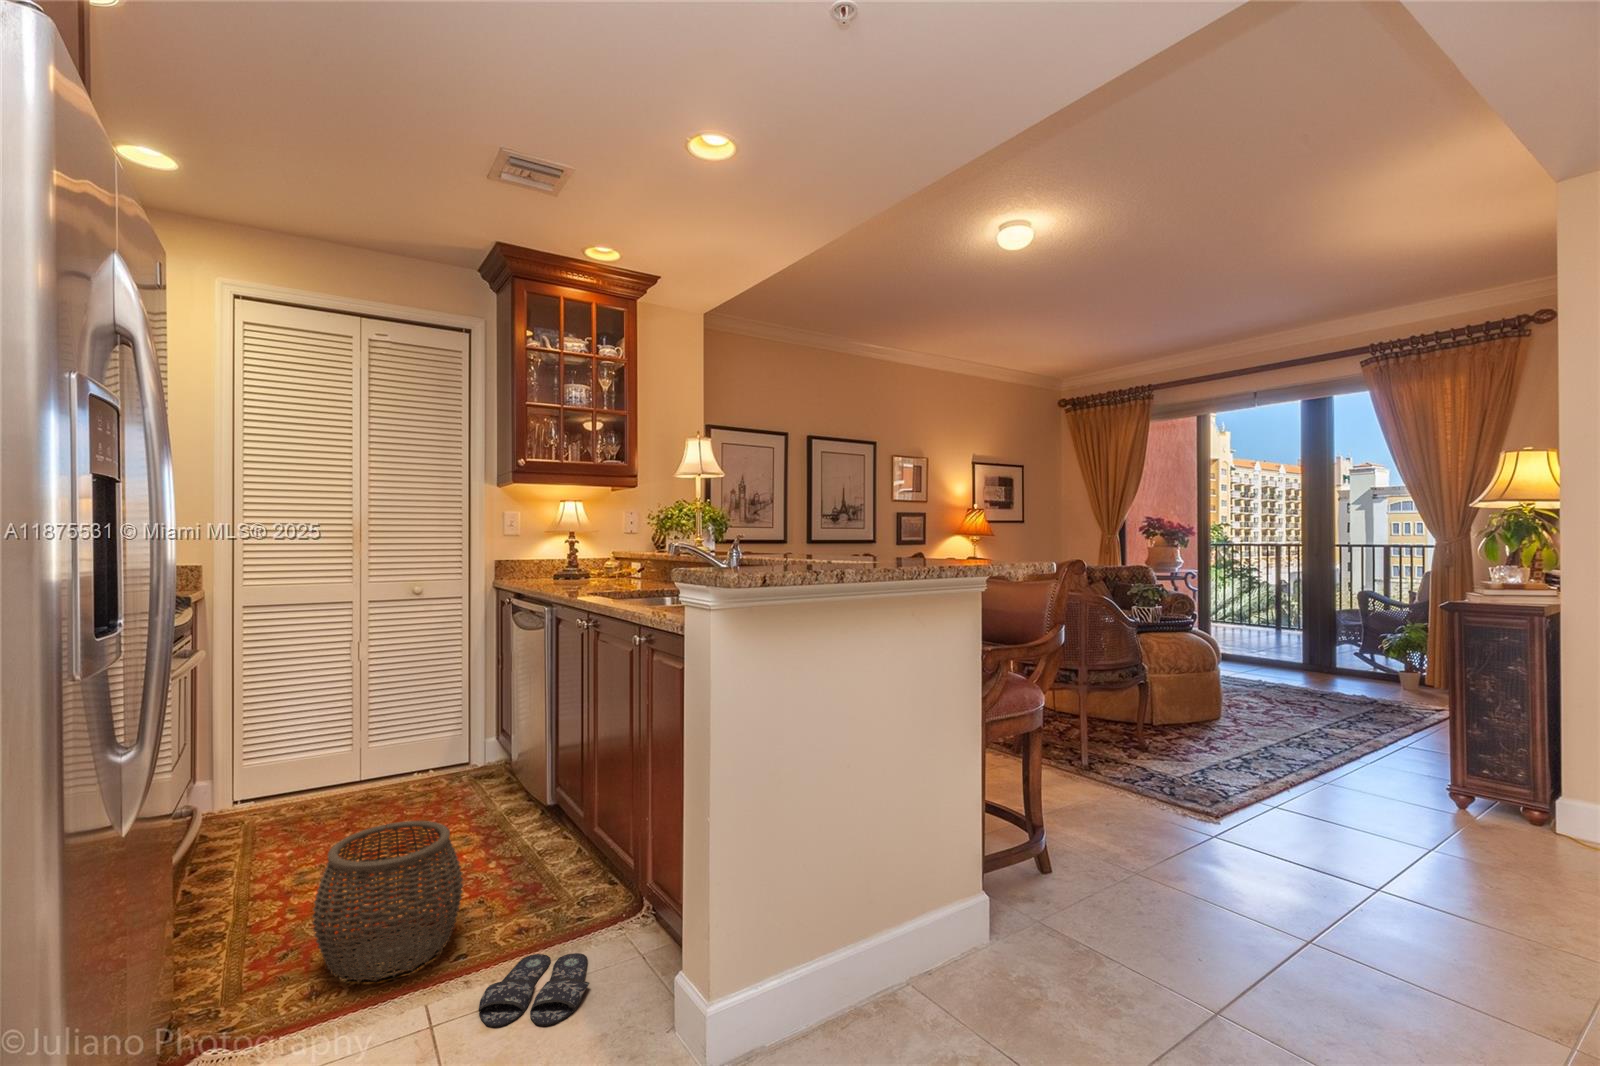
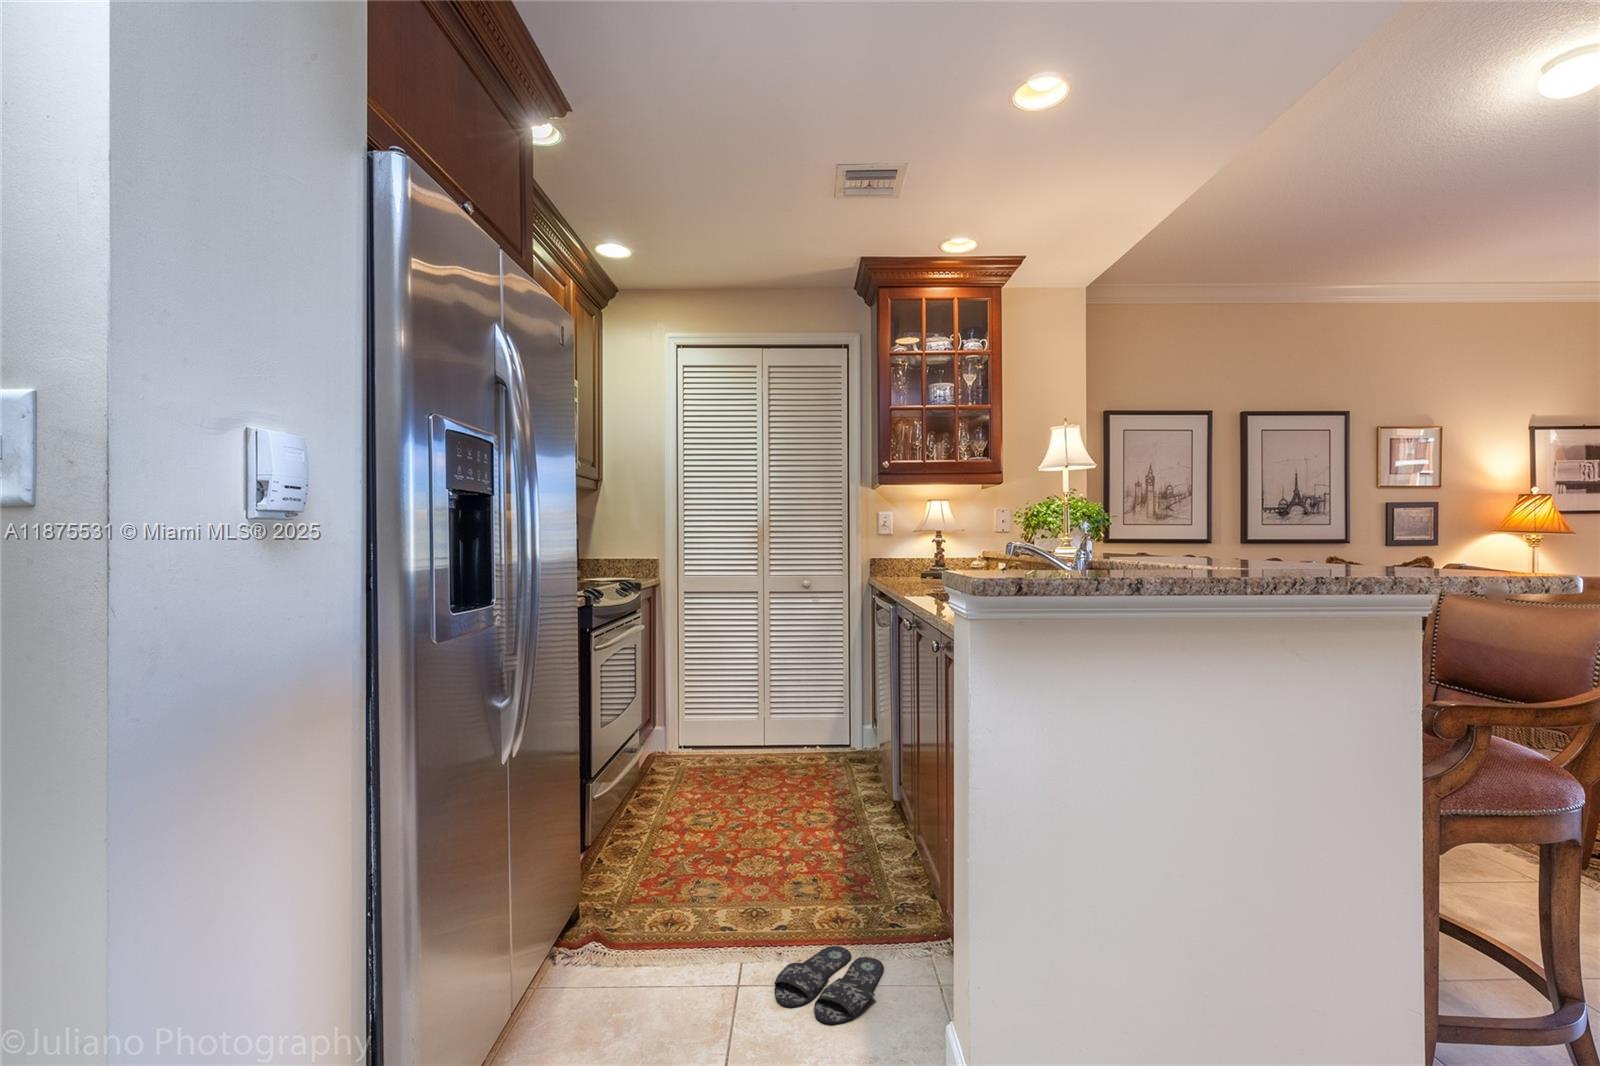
woven basket: present [312,821,463,982] -> none [674,790,789,927]

